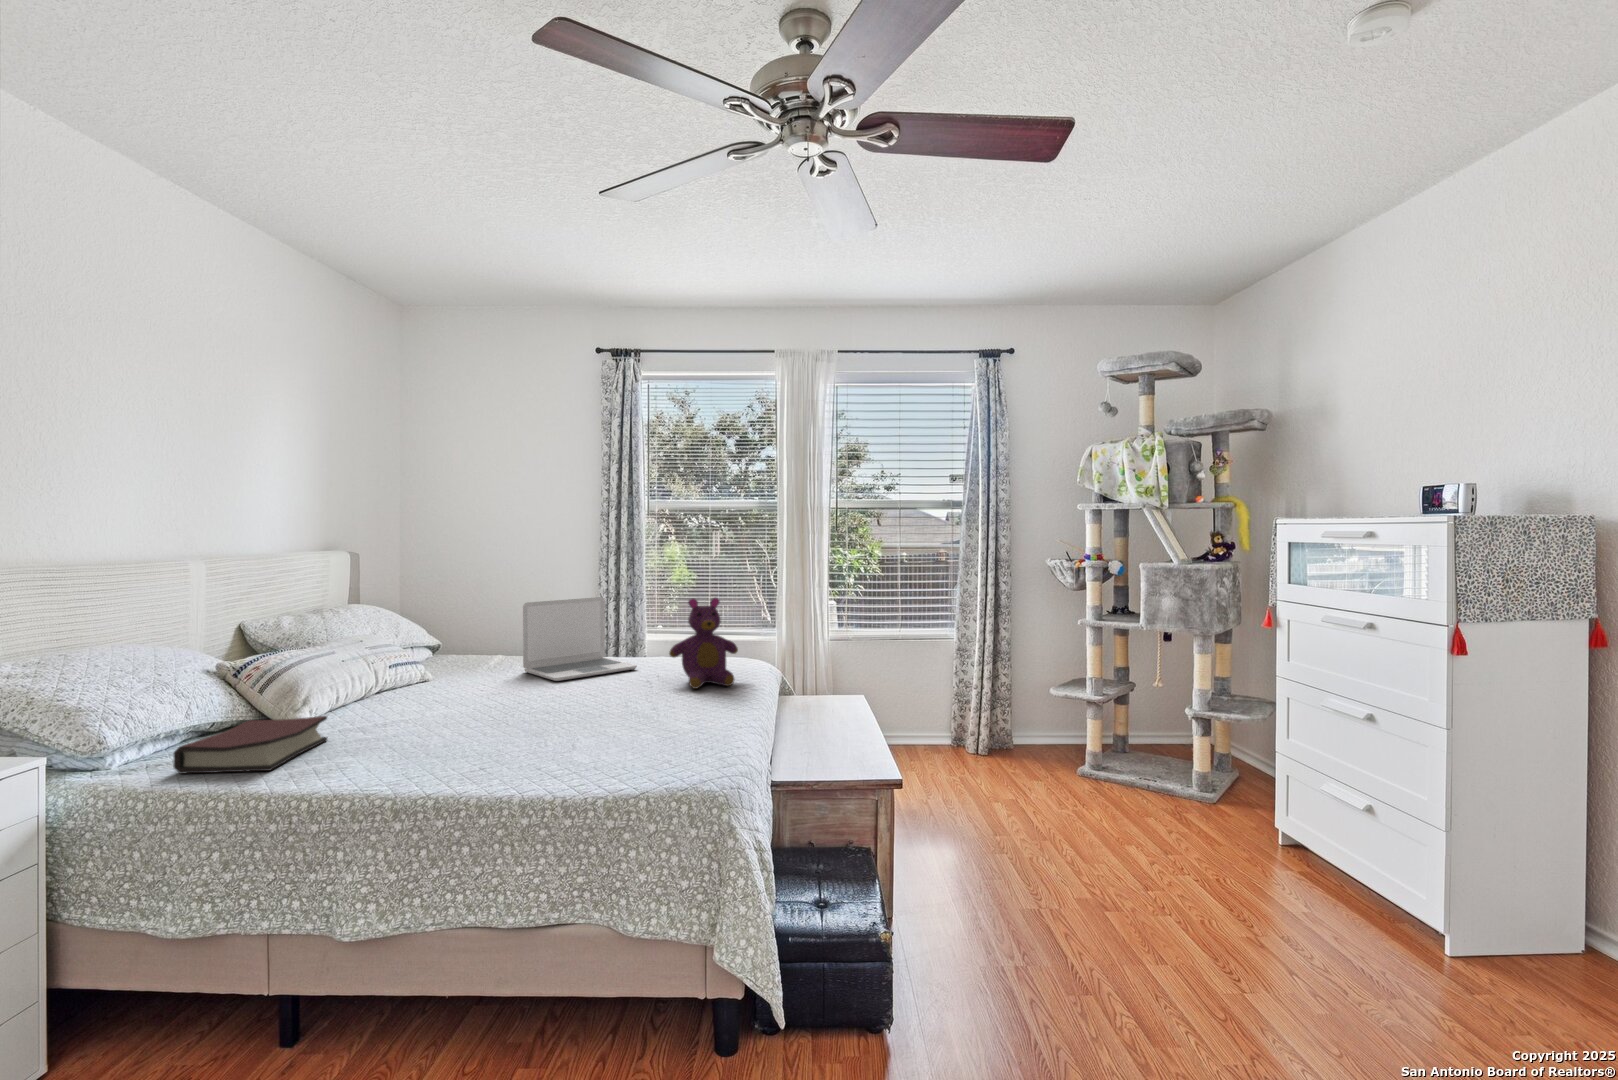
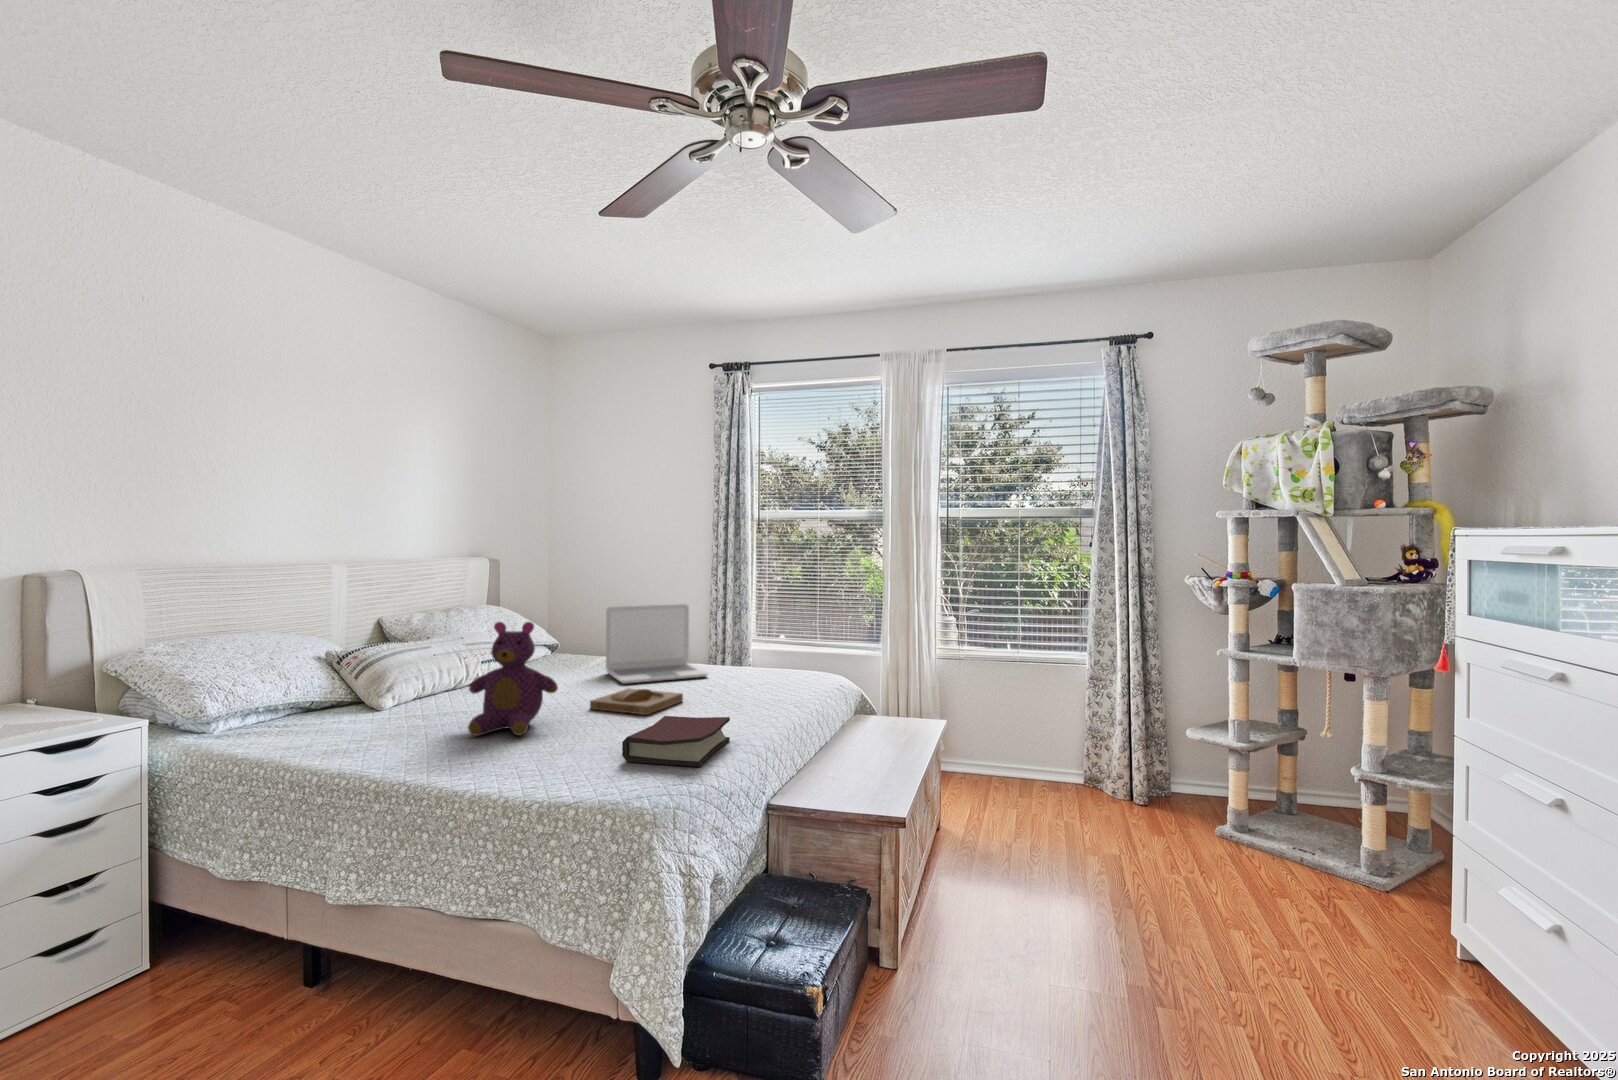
teddy bear: present [669,598,738,689] -> present [468,622,558,736]
tray: none [550,684,639,709] -> present [590,688,683,715]
hardback book: present [174,716,328,774] -> present [622,716,730,767]

